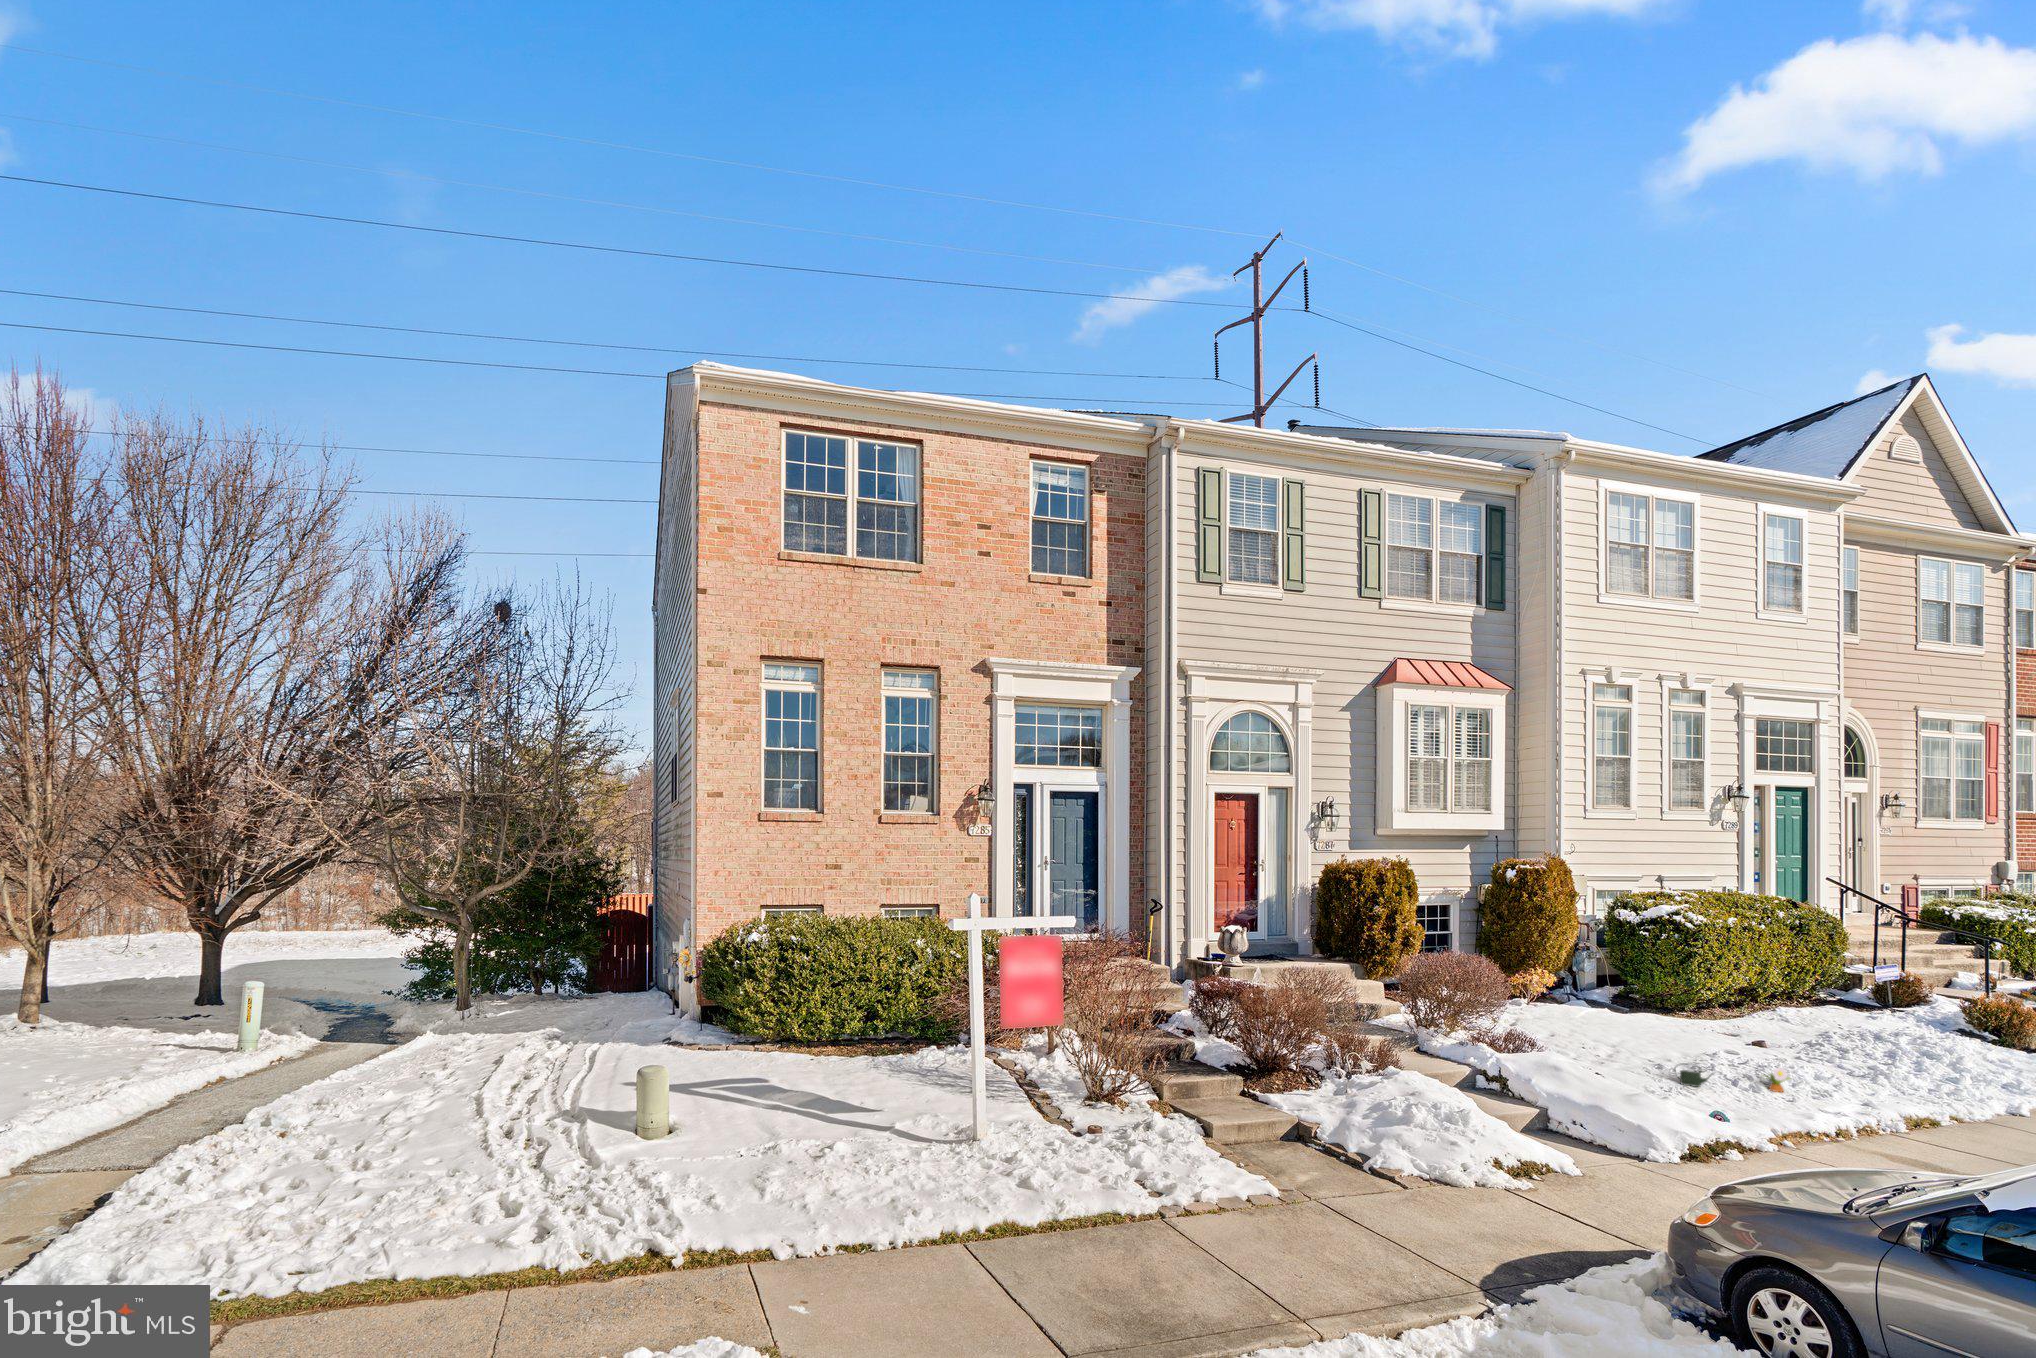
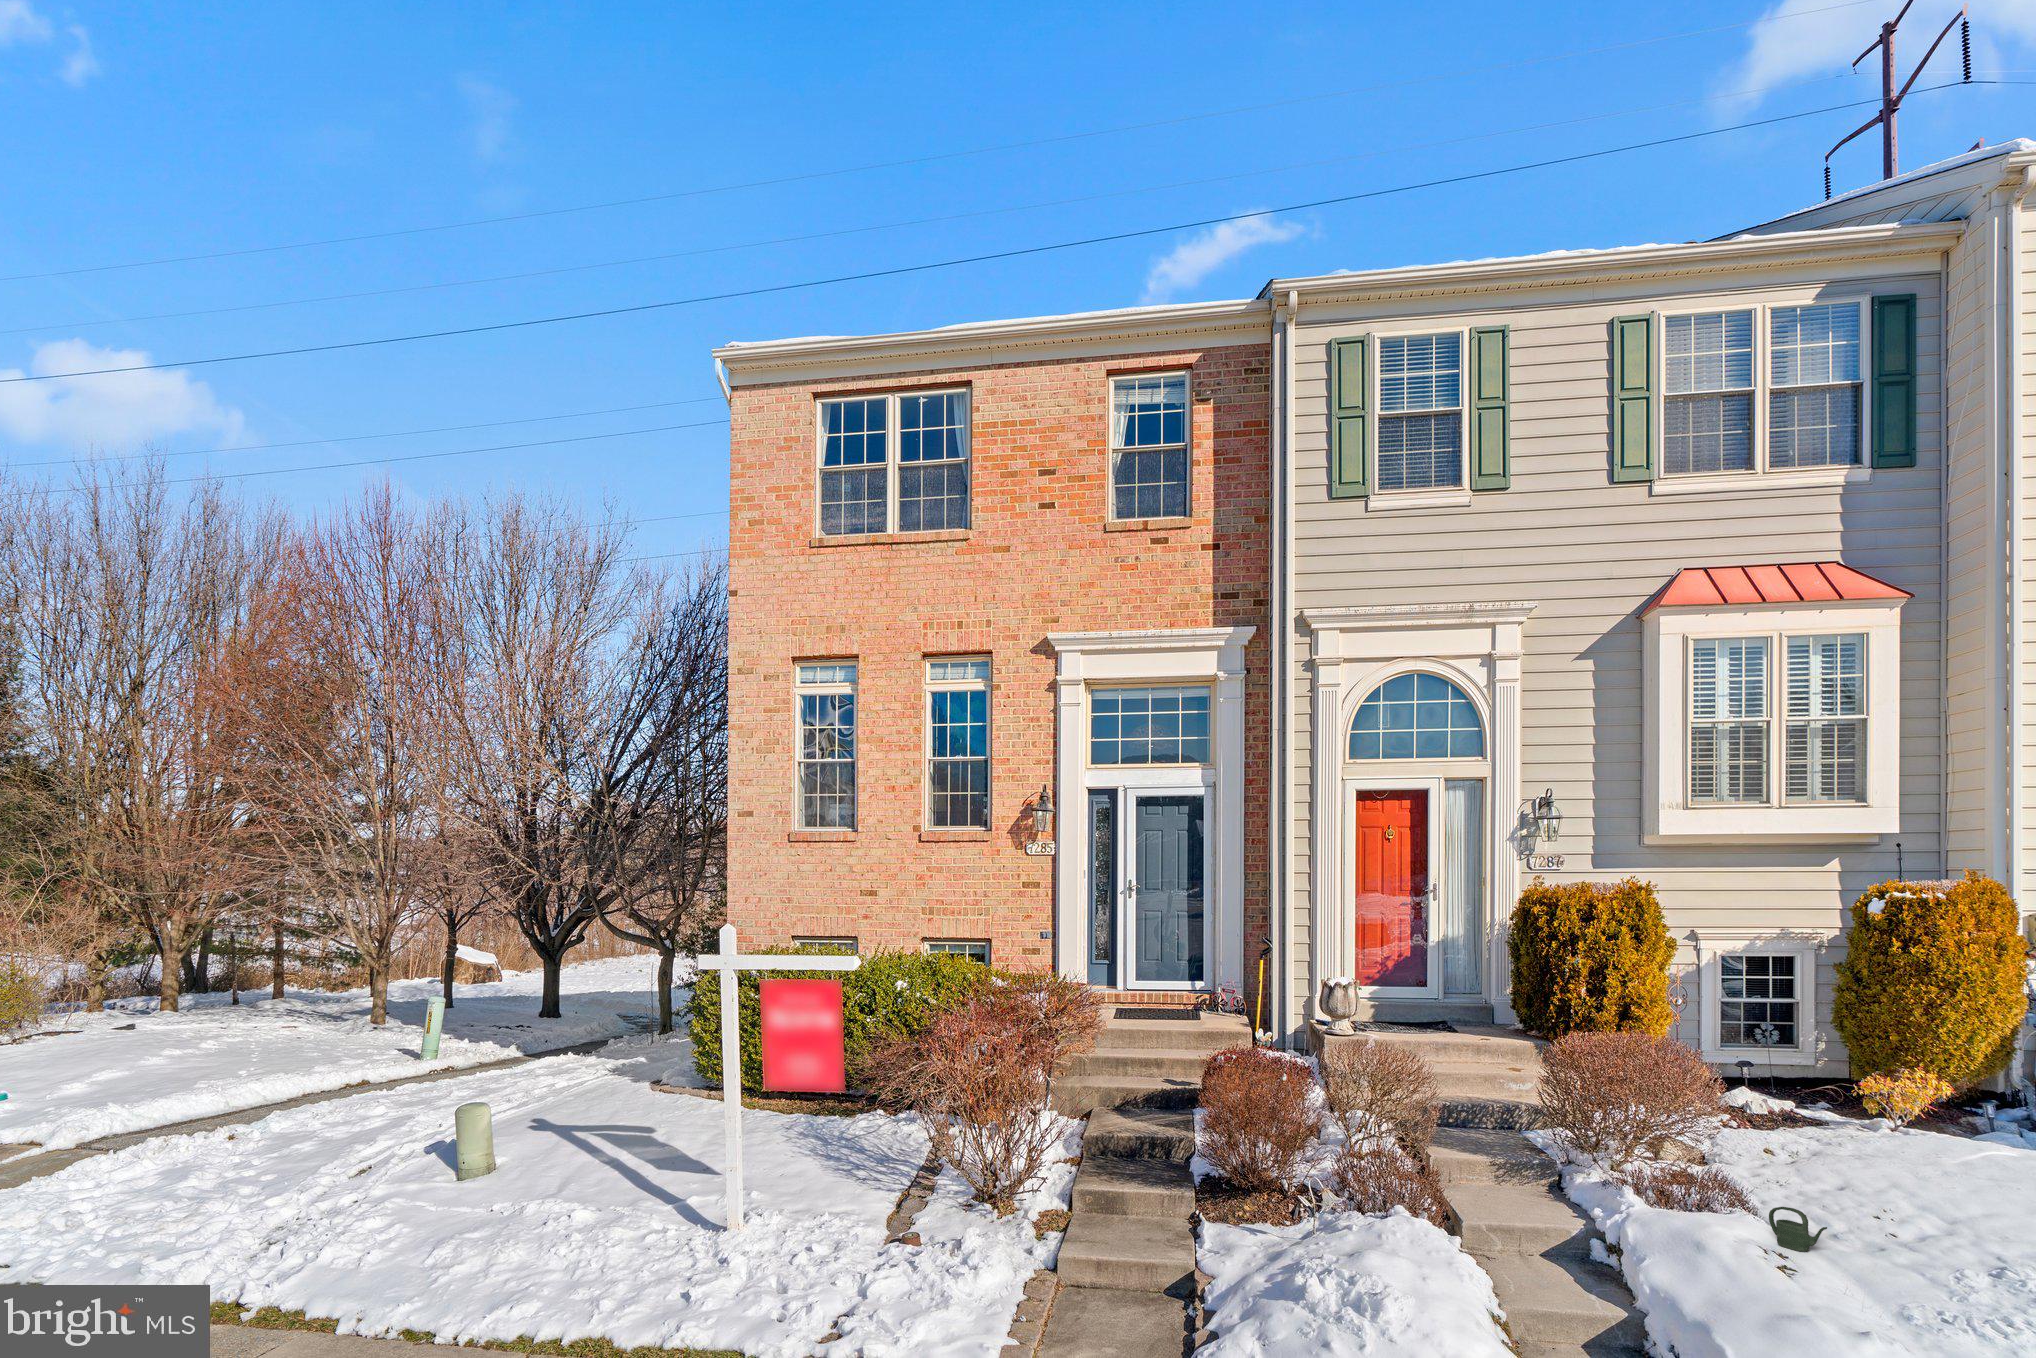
decorative plant: present [1766,1067,1790,1092] -> none [1930,1230,1995,1282]

